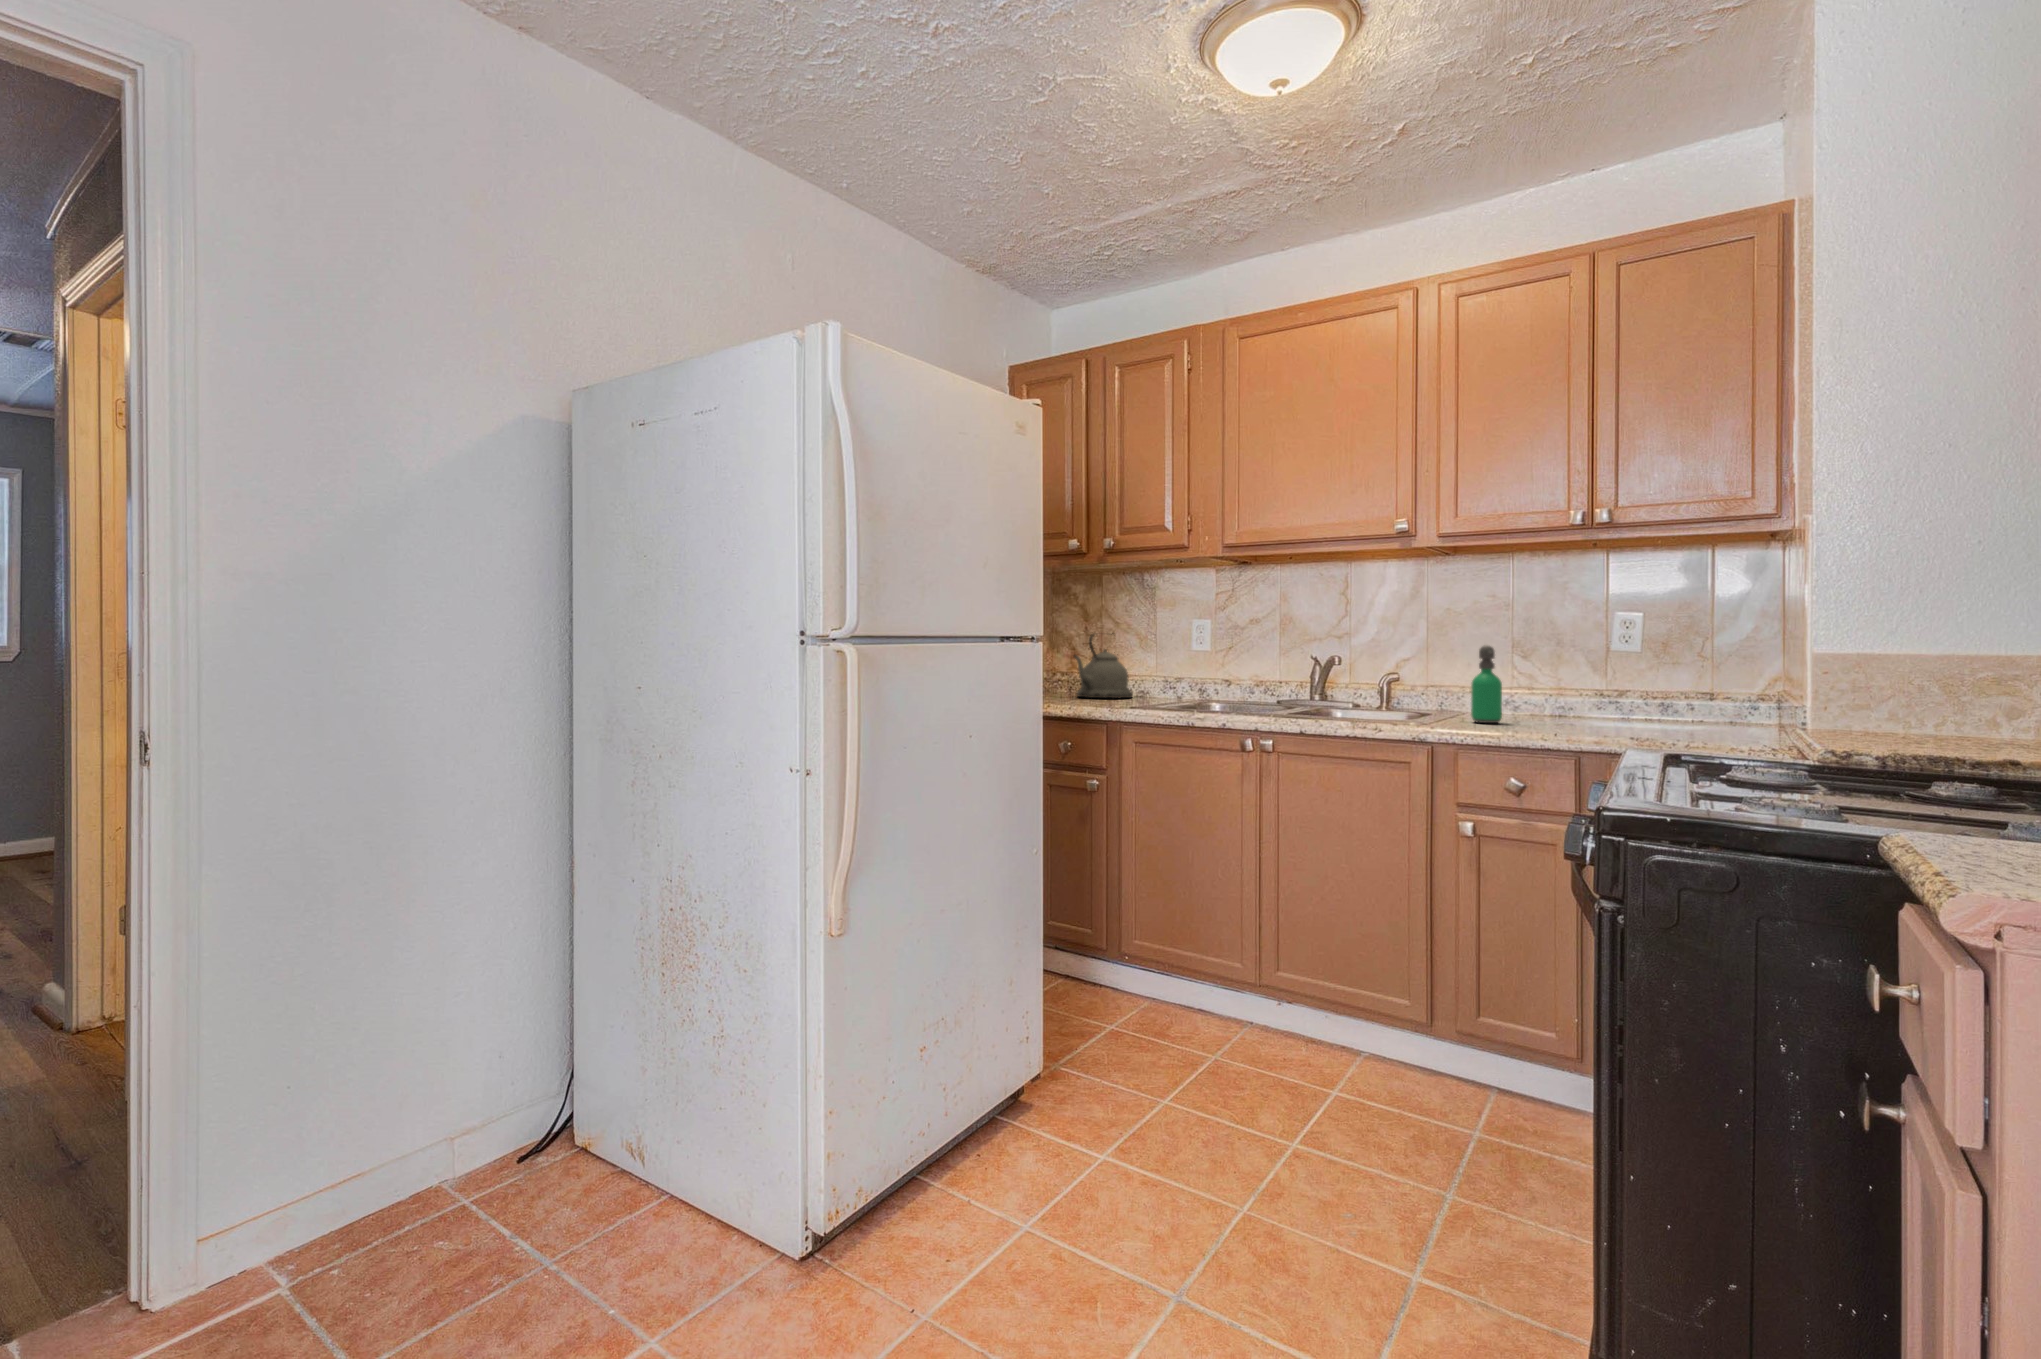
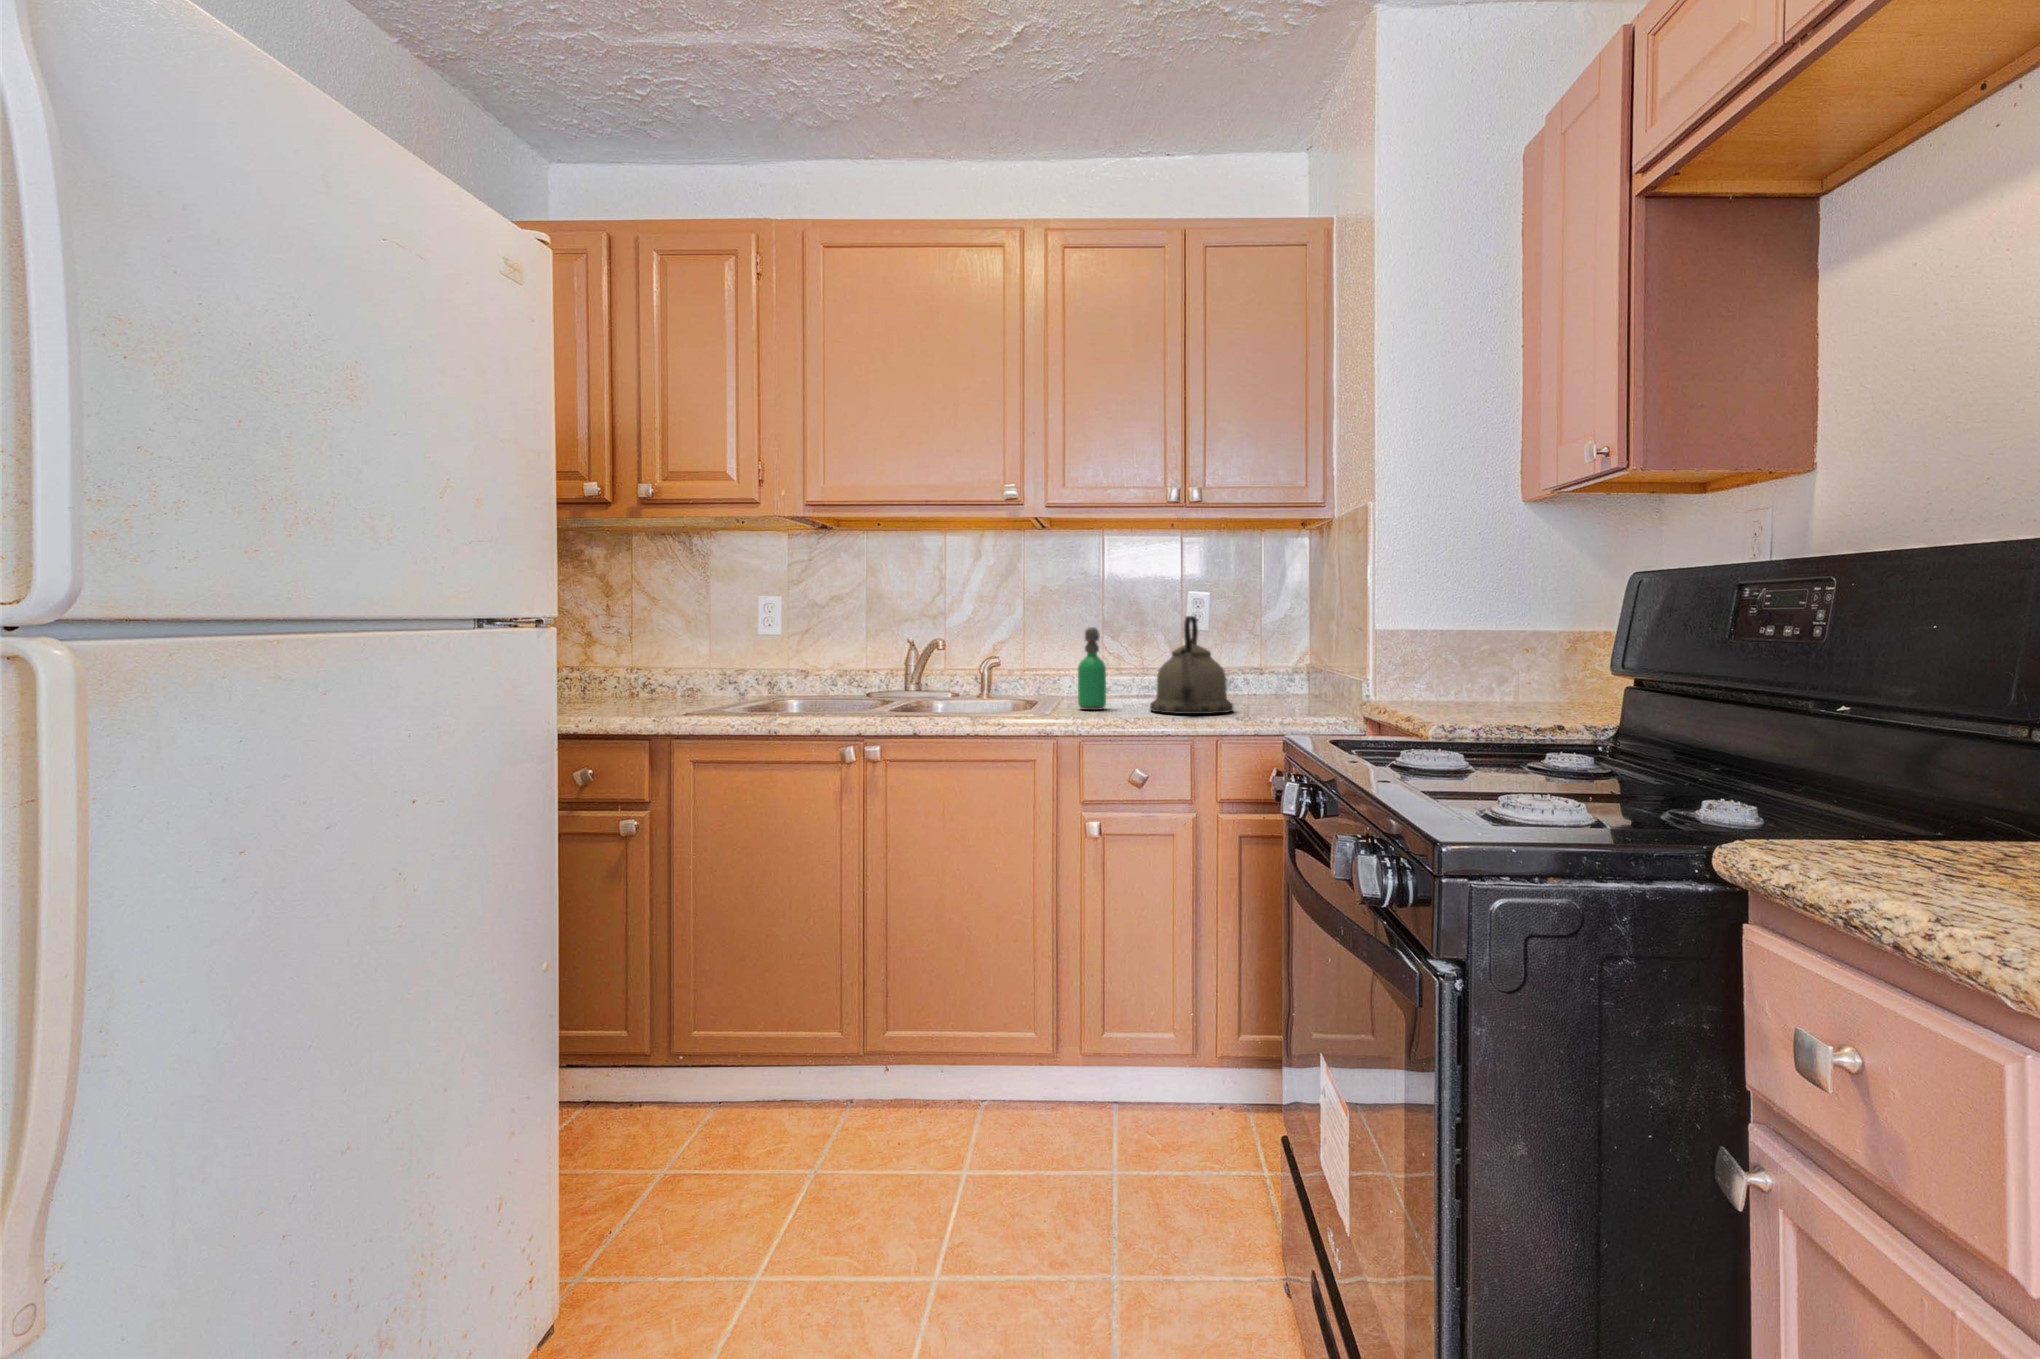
kettle: present [1074,633,1133,698] -> present [1150,616,1233,714]

